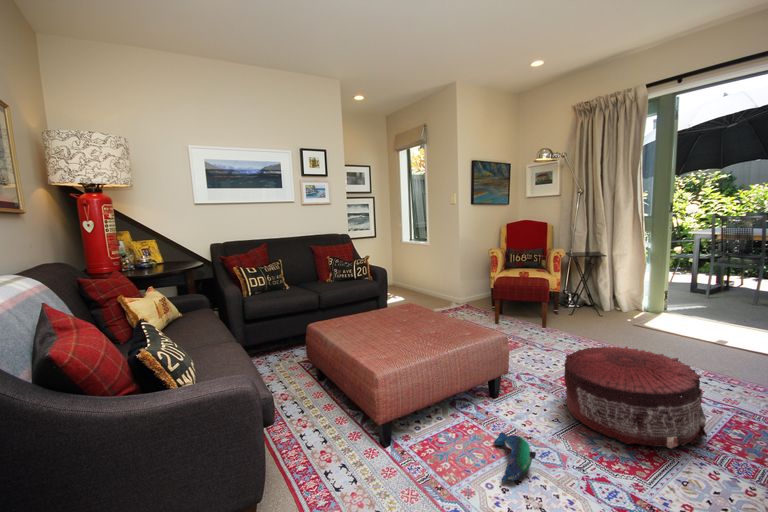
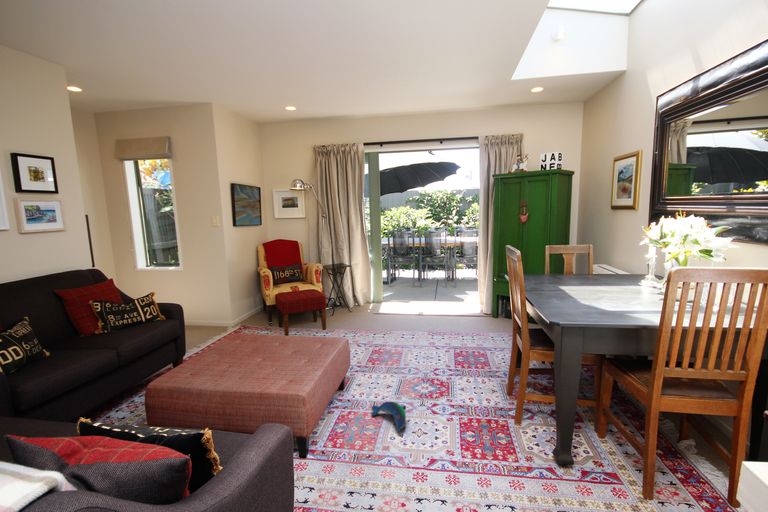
pouf: present [564,347,707,448] -> none [379,326,452,382]

